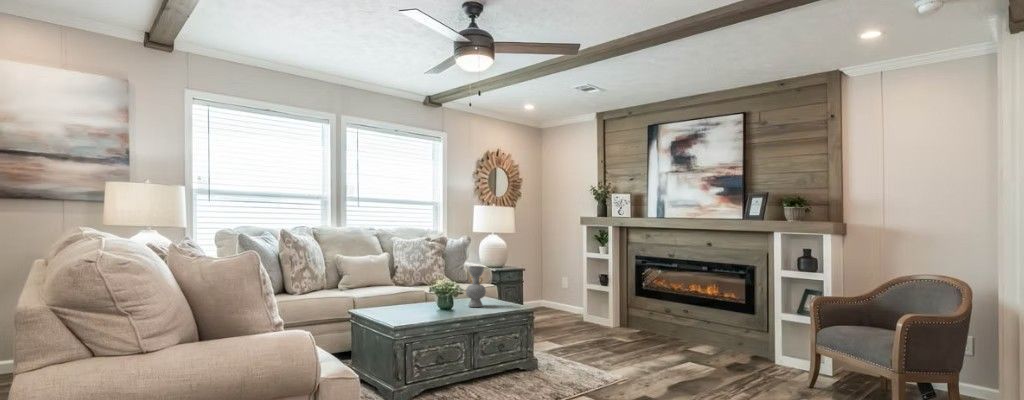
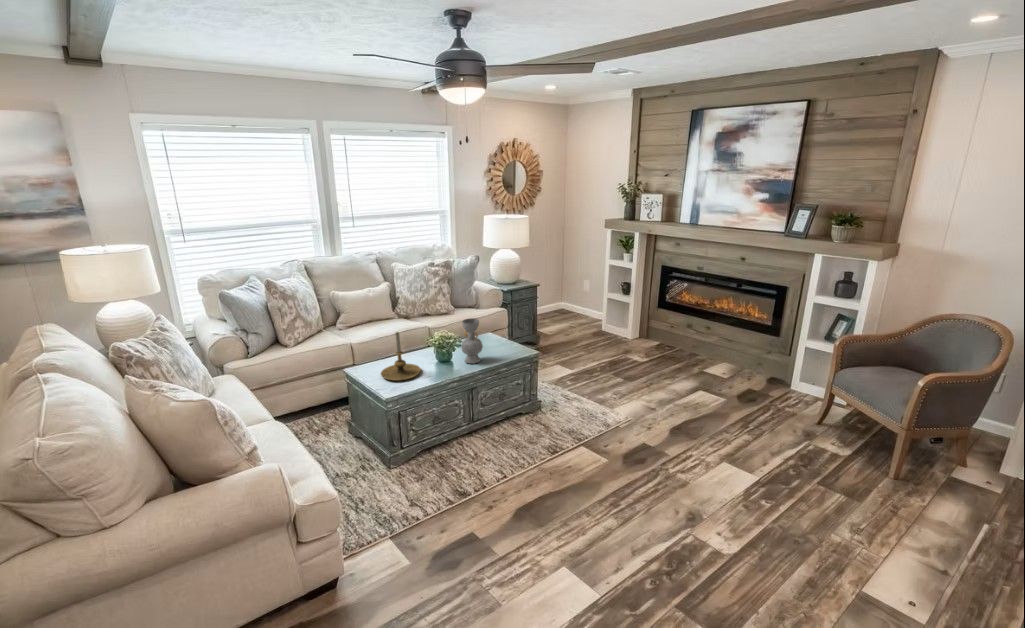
candle holder: none [392,269,429,314] -> present [381,332,421,381]

